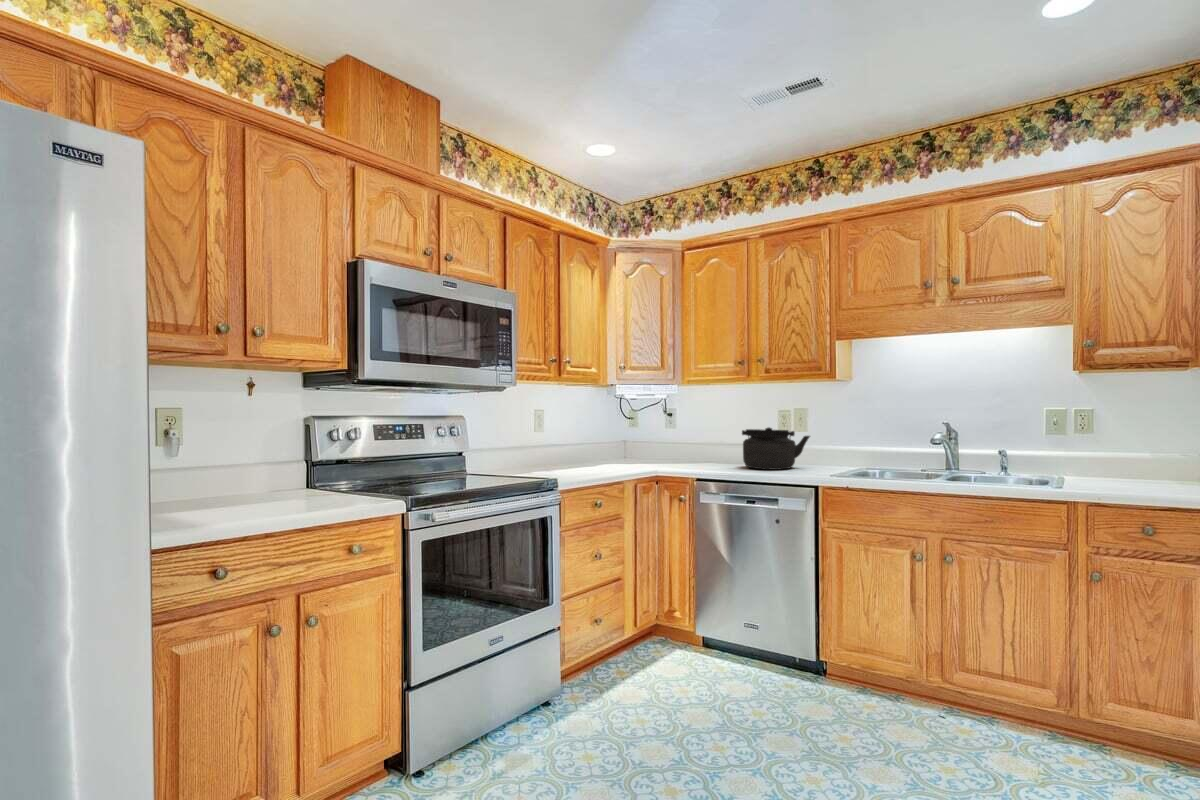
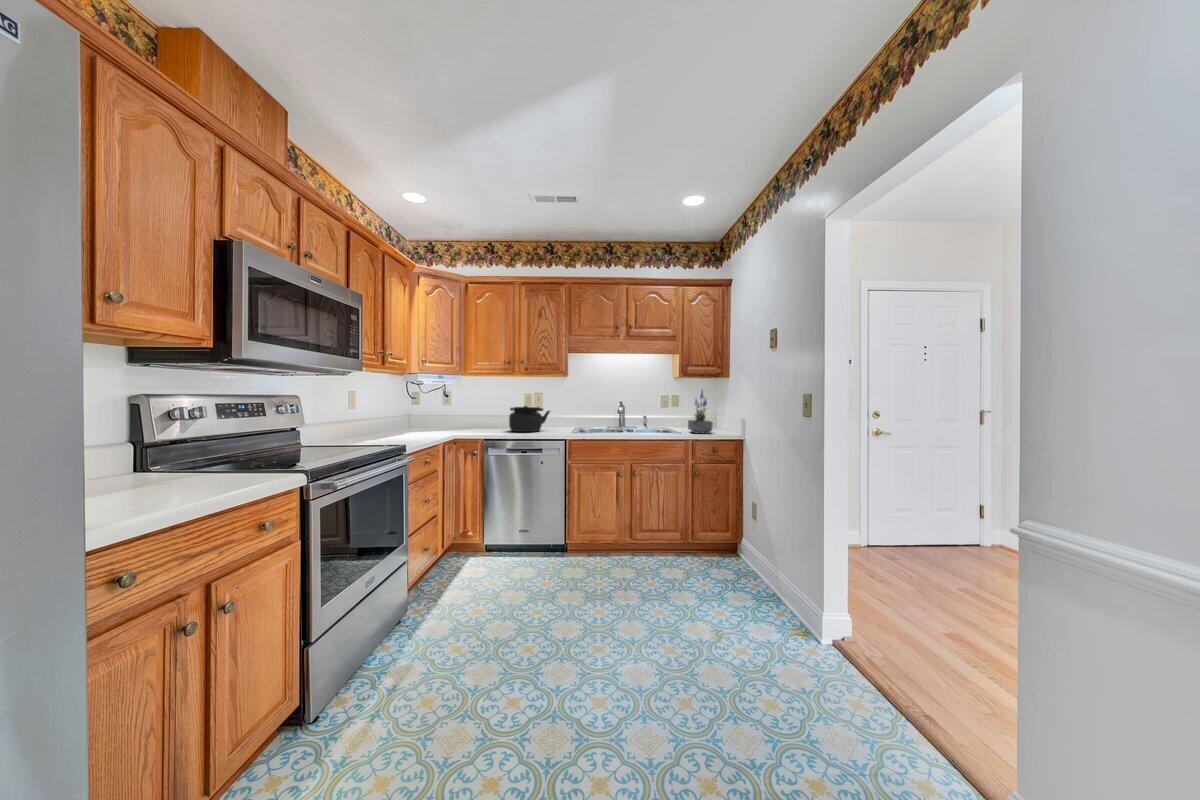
potted plant: none [1093,390,1149,491] -> present [688,390,713,434]

